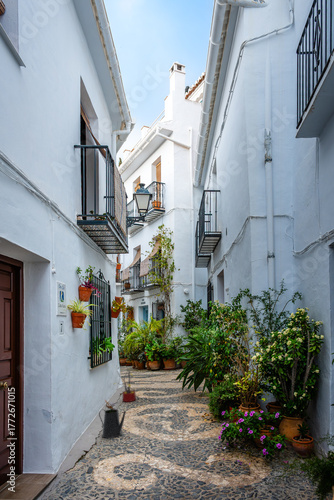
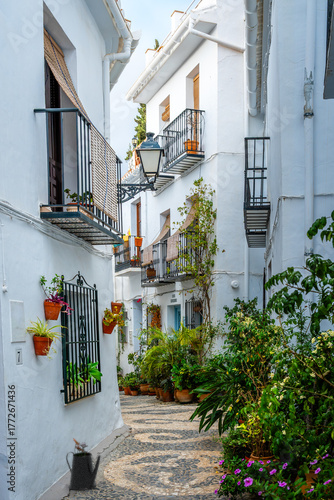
decorative plant: present [123,369,136,402] -> none [101,394,141,445]

